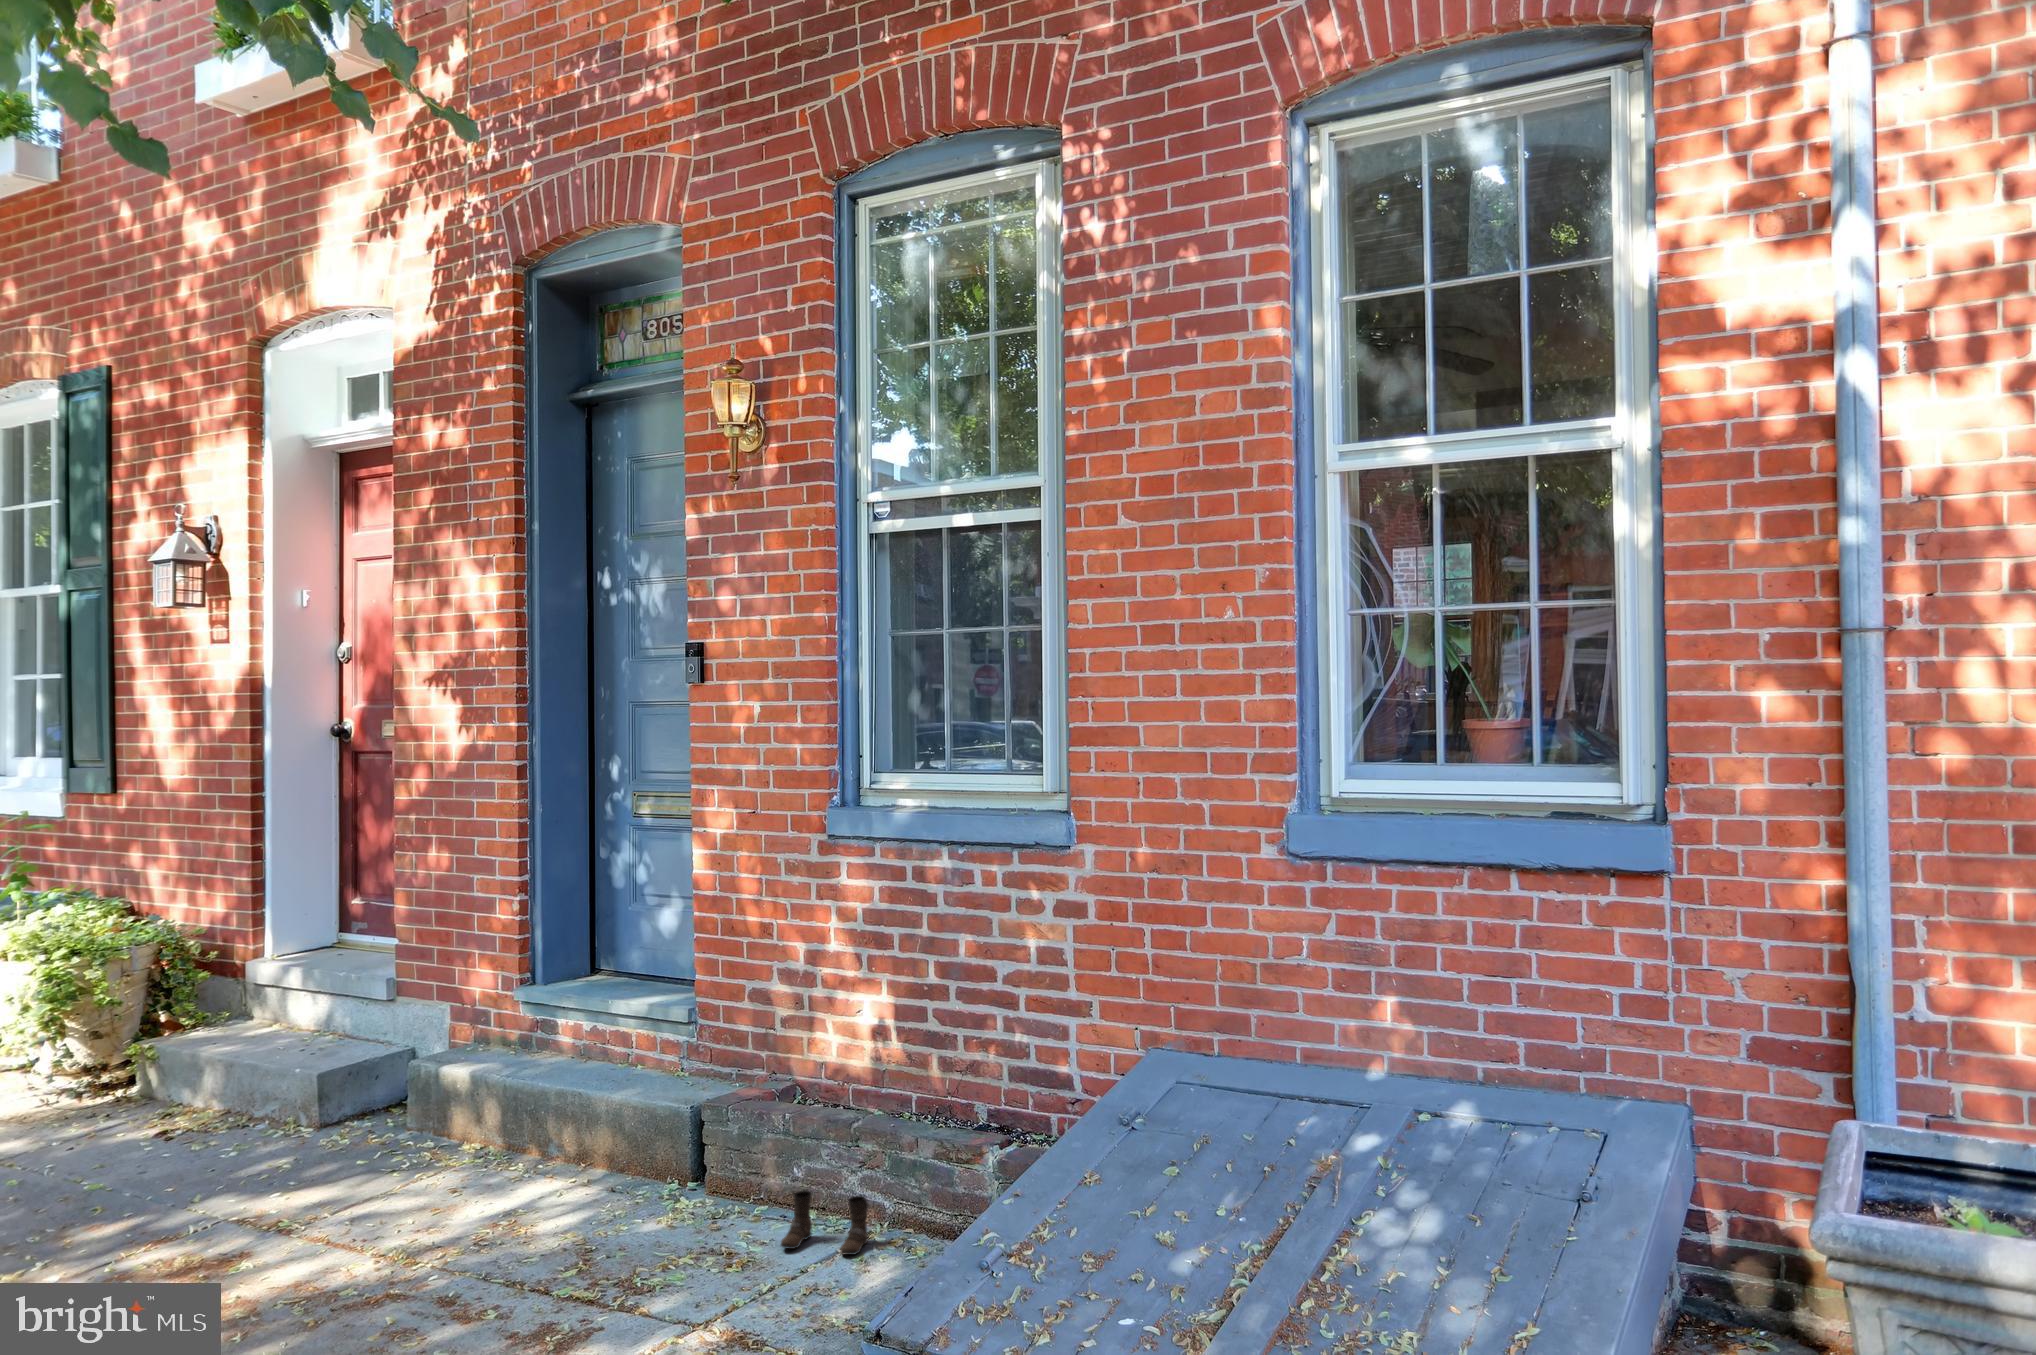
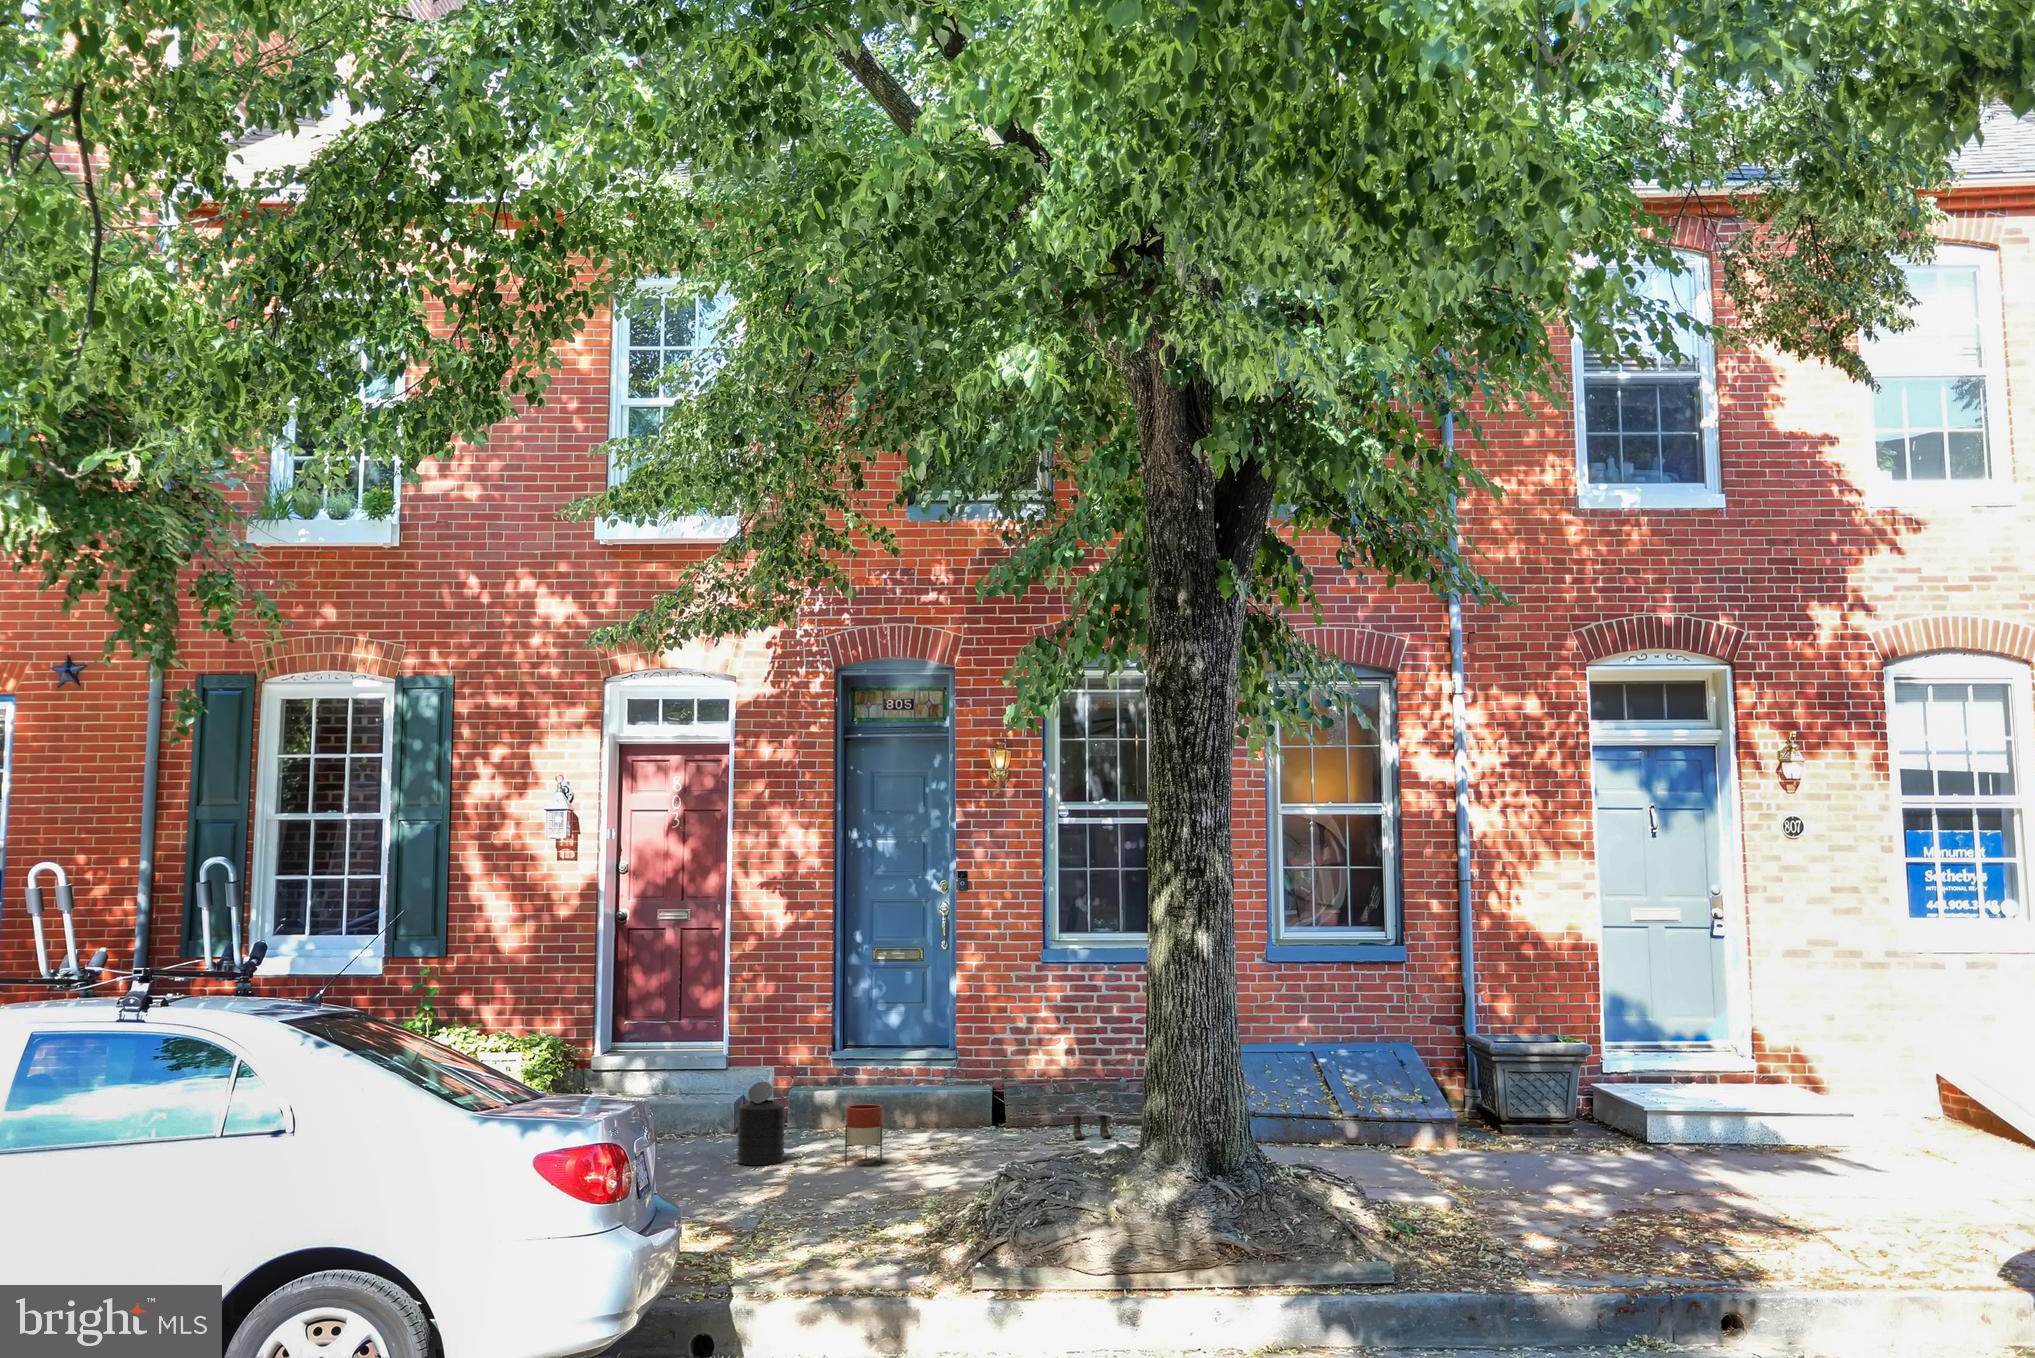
trash can: none [141,1063,246,1231] -> present [737,1082,785,1165]
planter: none [246,1132,334,1273] -> present [845,1104,883,1165]

